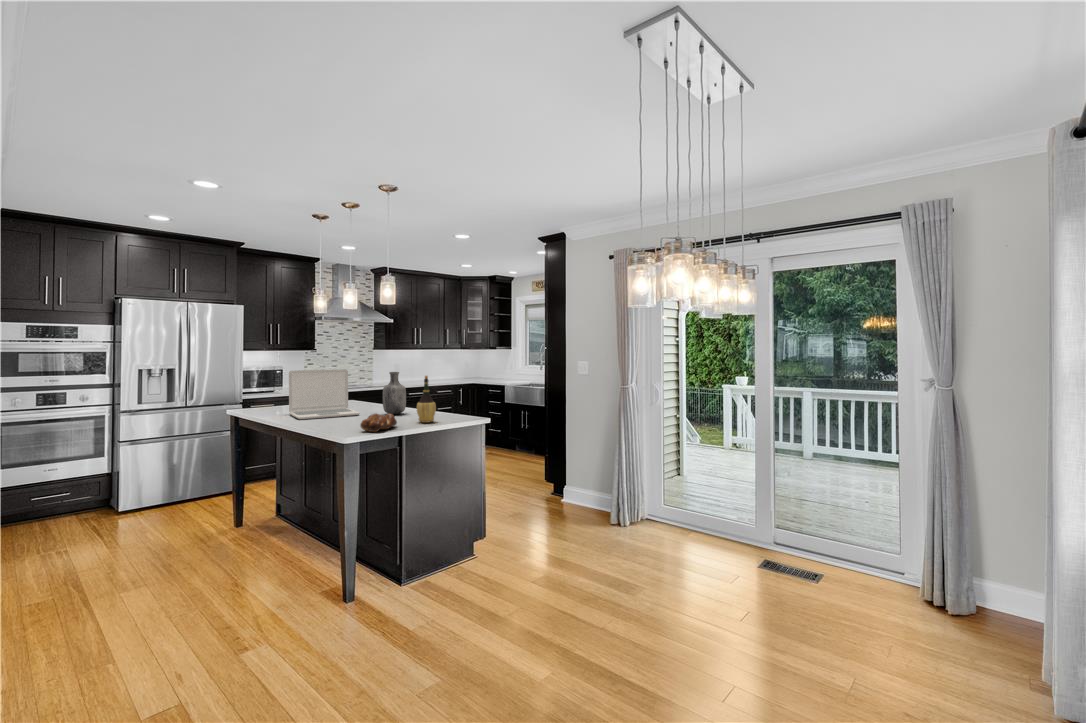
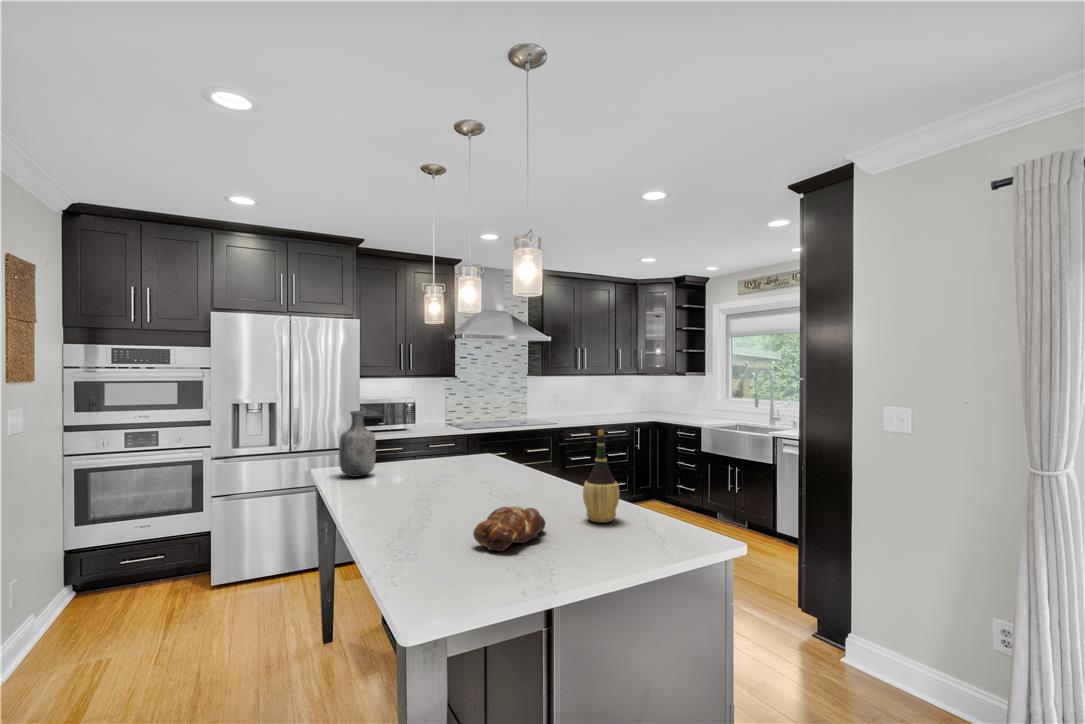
laptop: present [289,369,360,420] -> none [386,410,489,496]
vase: present [383,372,406,414] -> present [339,411,376,477]

